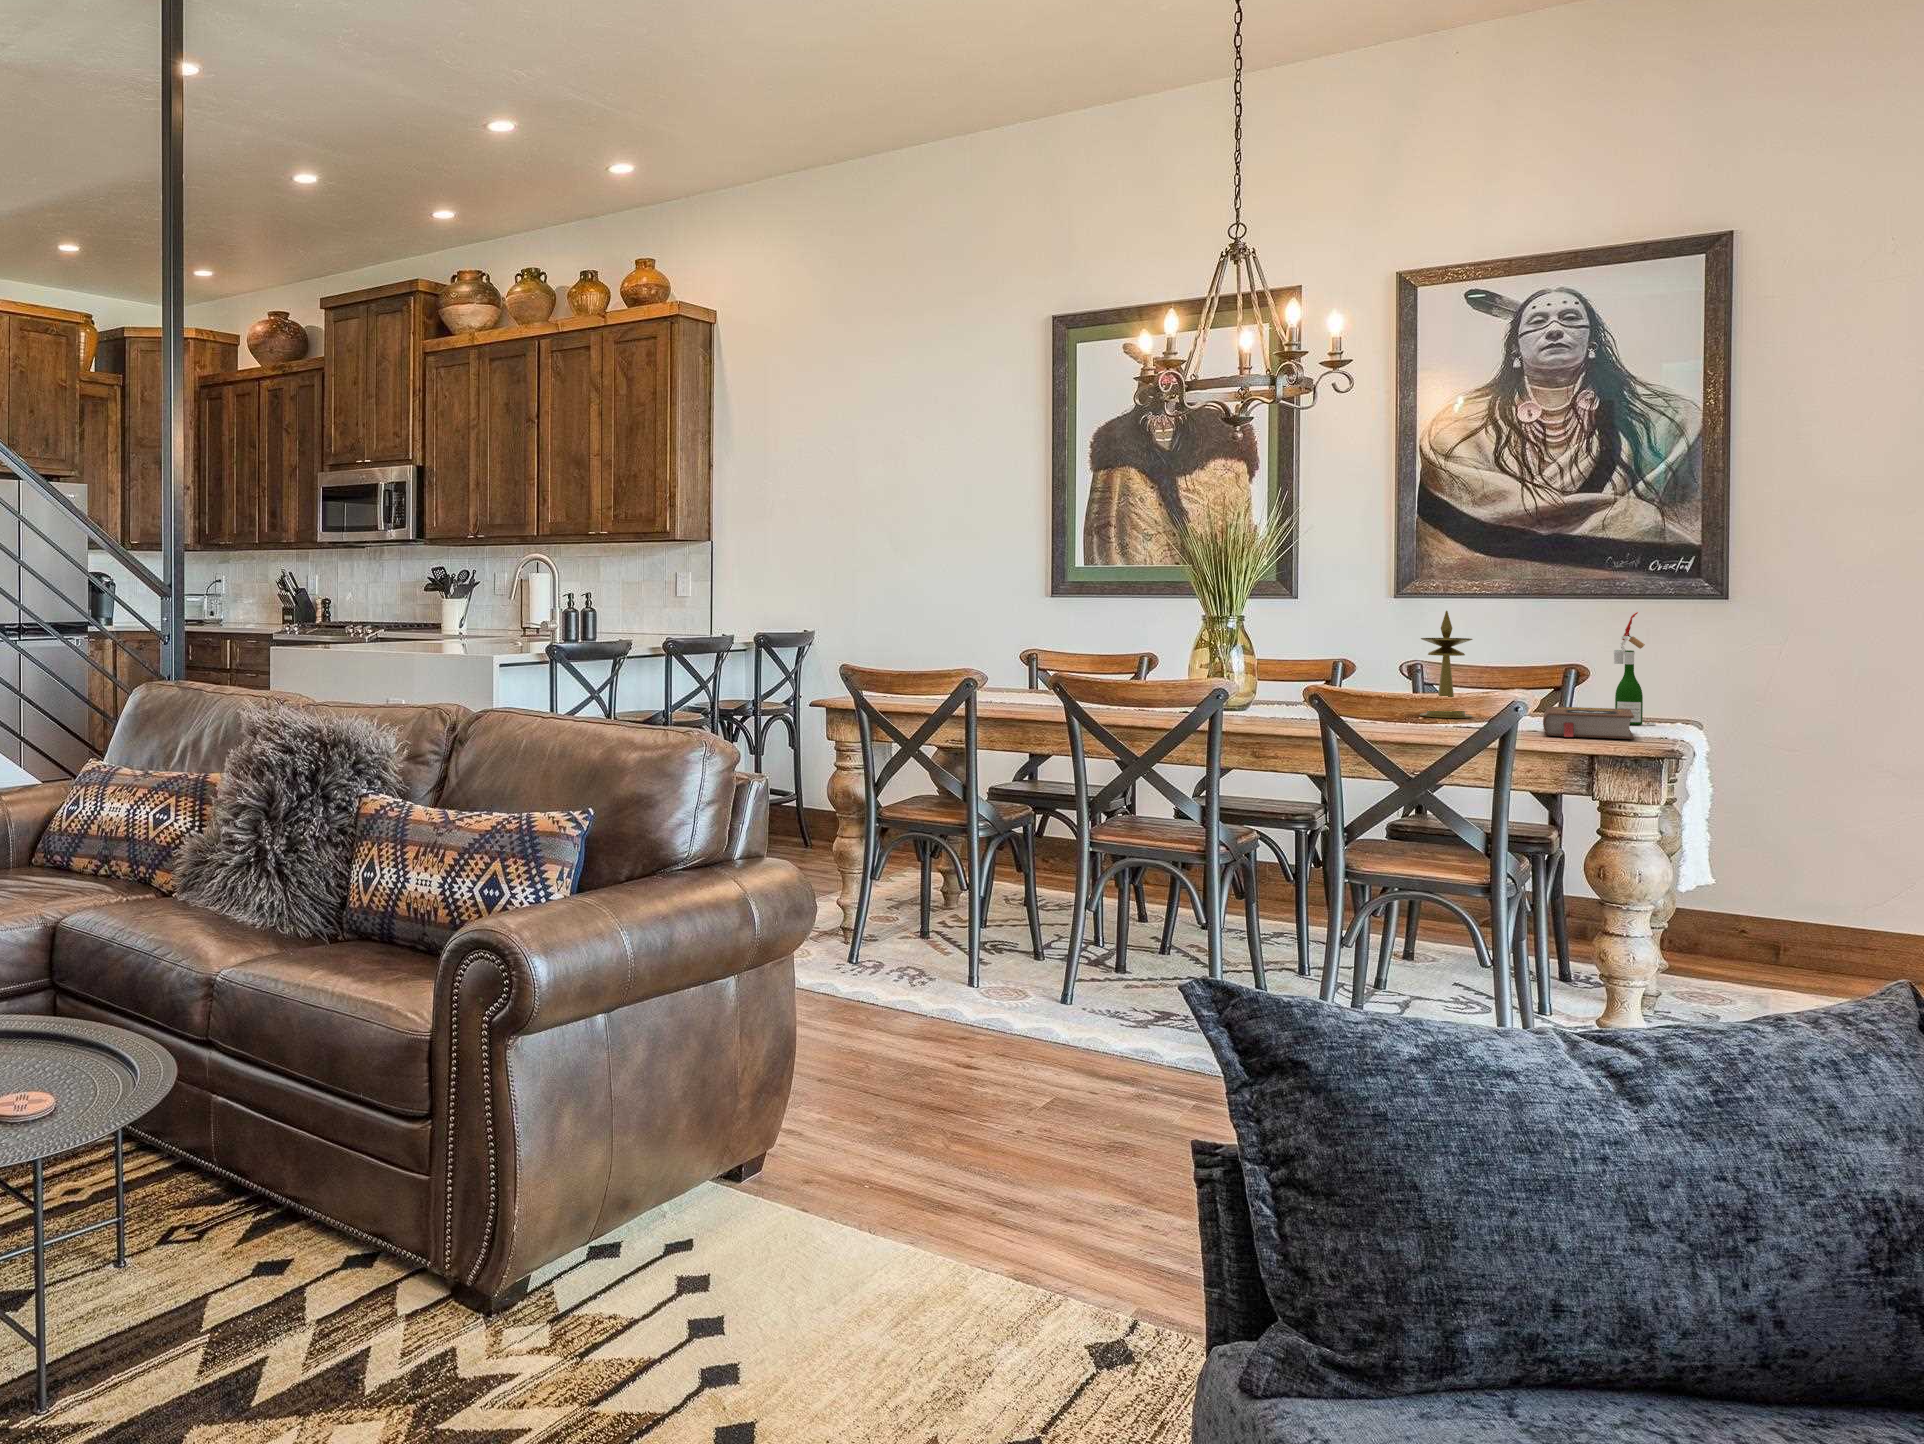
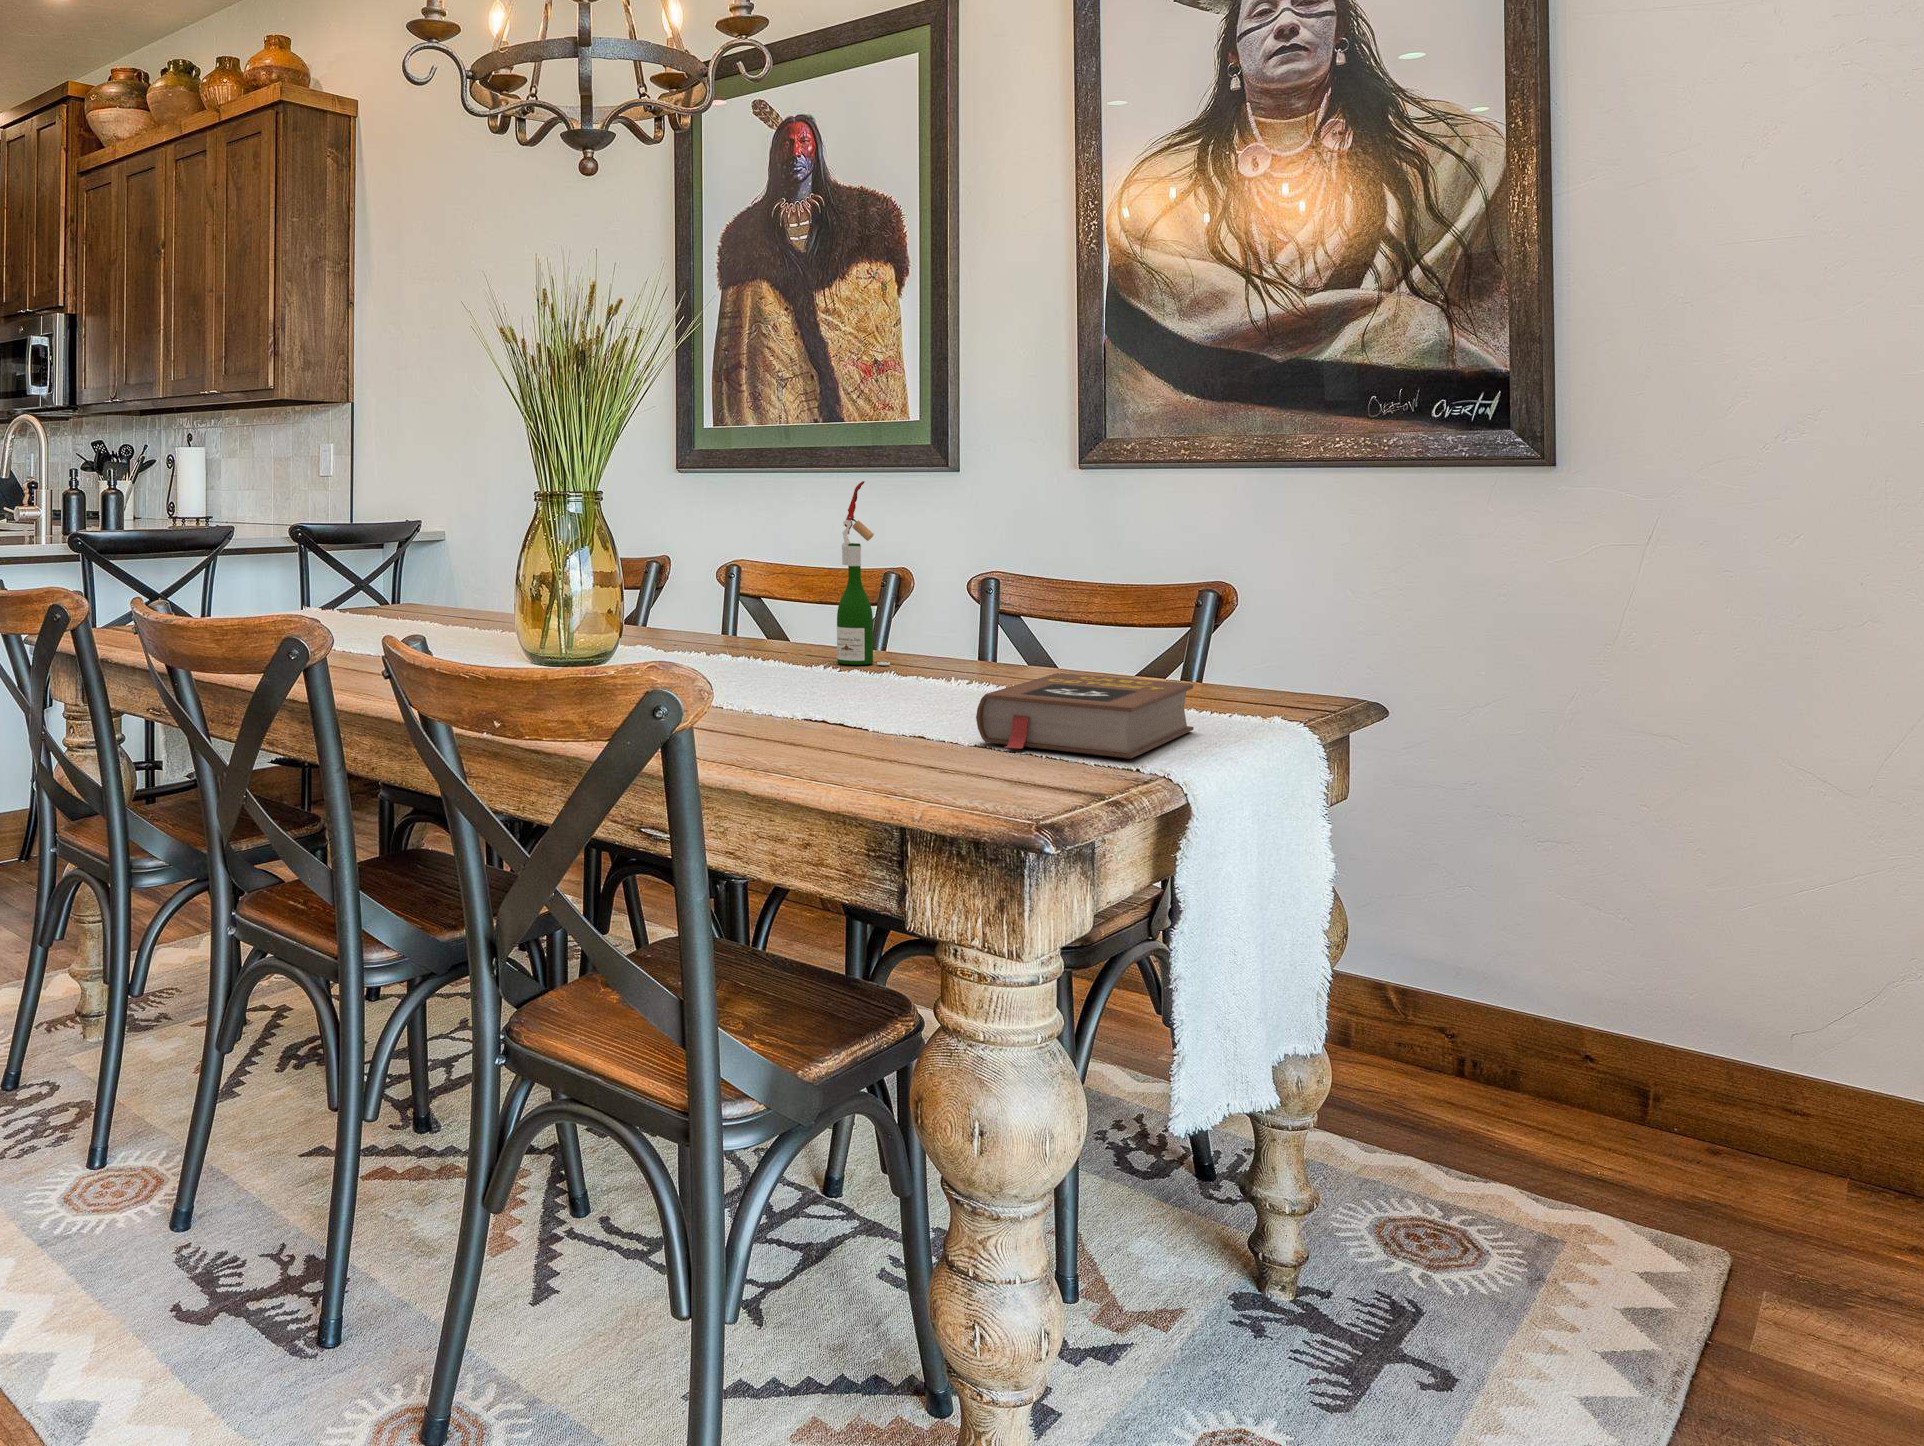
candlestick: present [1420,611,1472,718] -> none [917,482,1003,685]
wine bottle: present [1614,612,1656,725] -> present [837,481,890,665]

